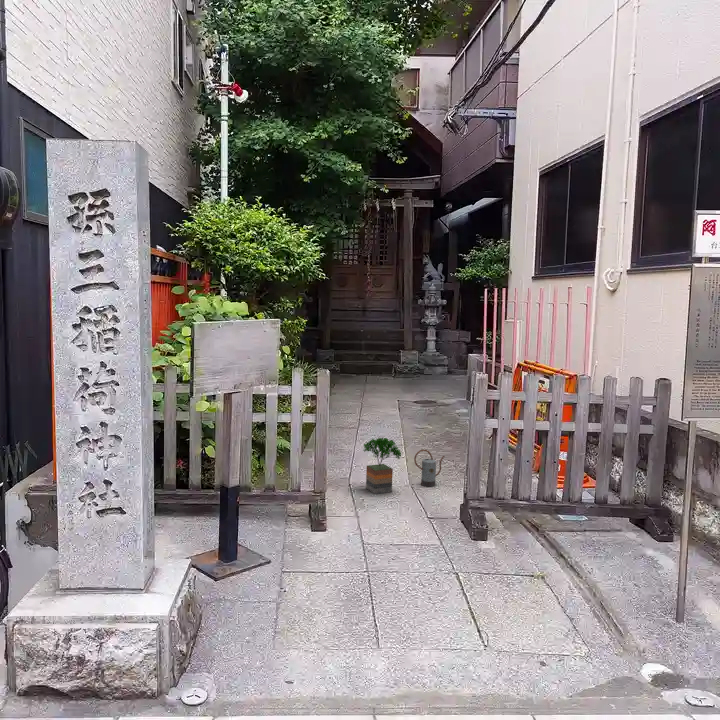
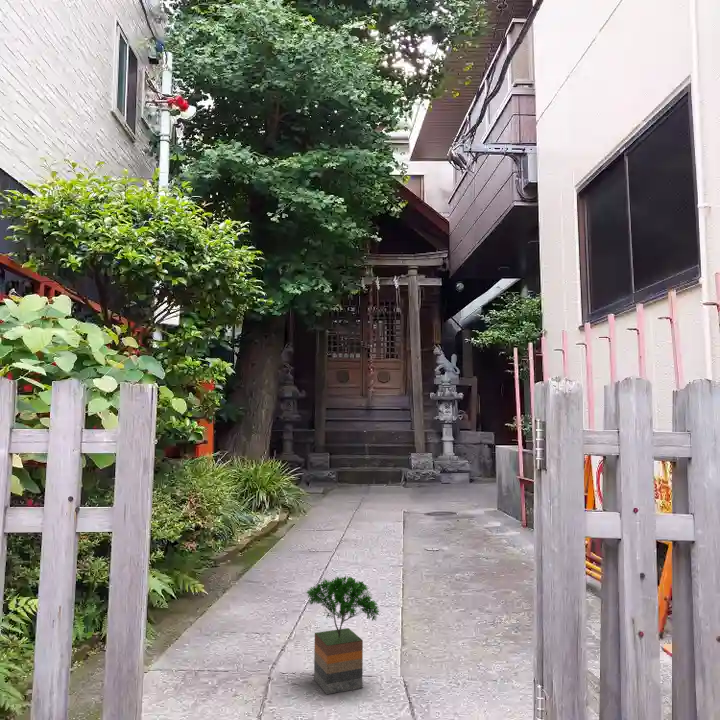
watering can: present [414,450,445,487] -> none [406,598,464,673]

